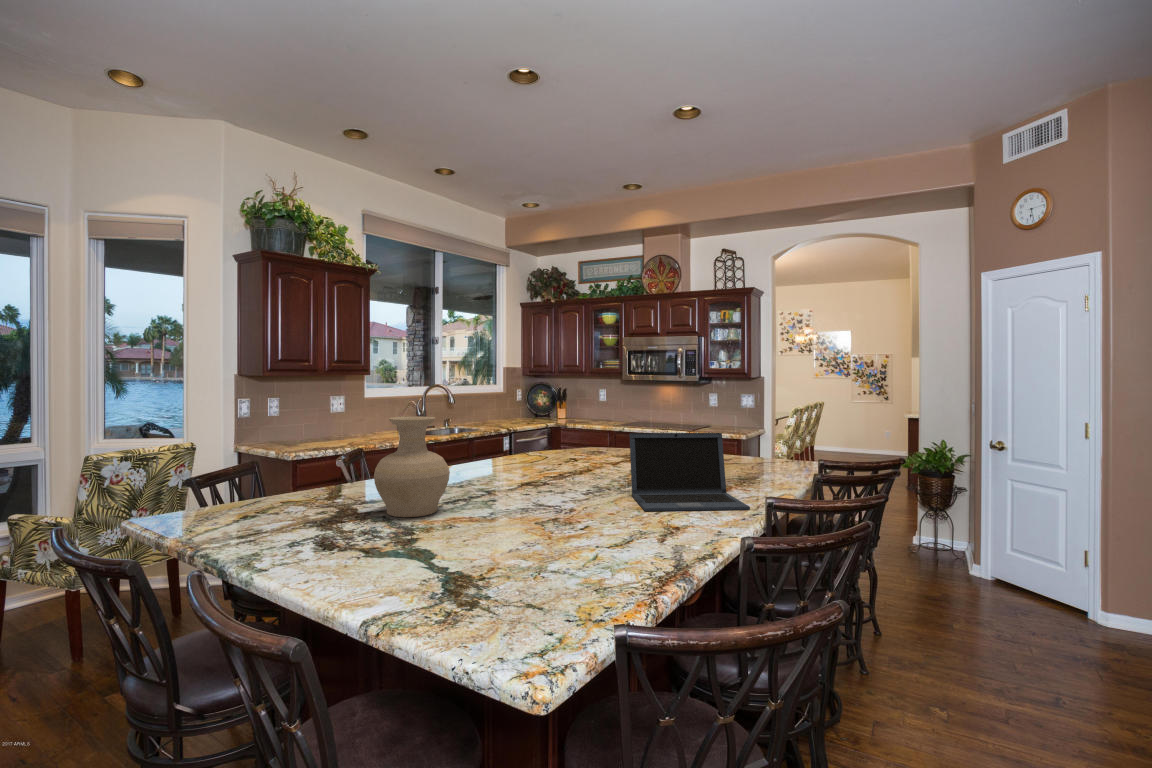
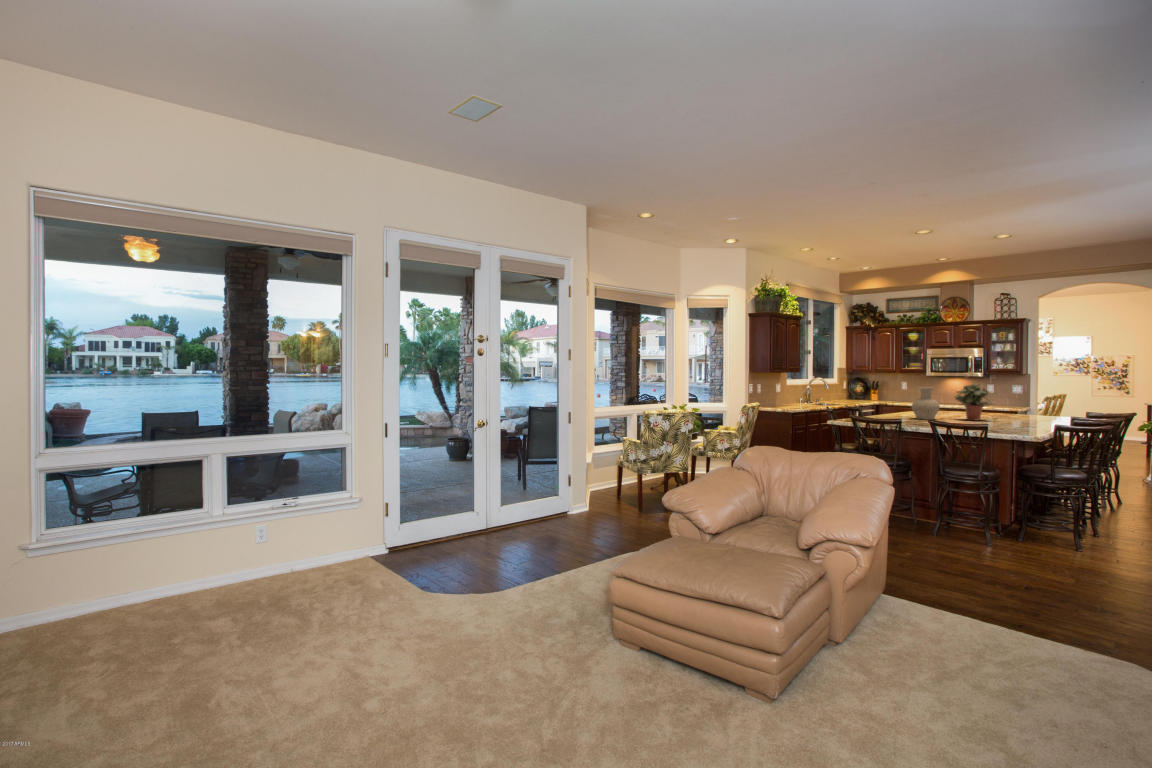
potted plant: none [493,403,598,513] -> present [955,383,996,420]
laptop: present [629,433,750,511] -> none [999,396,1057,422]

